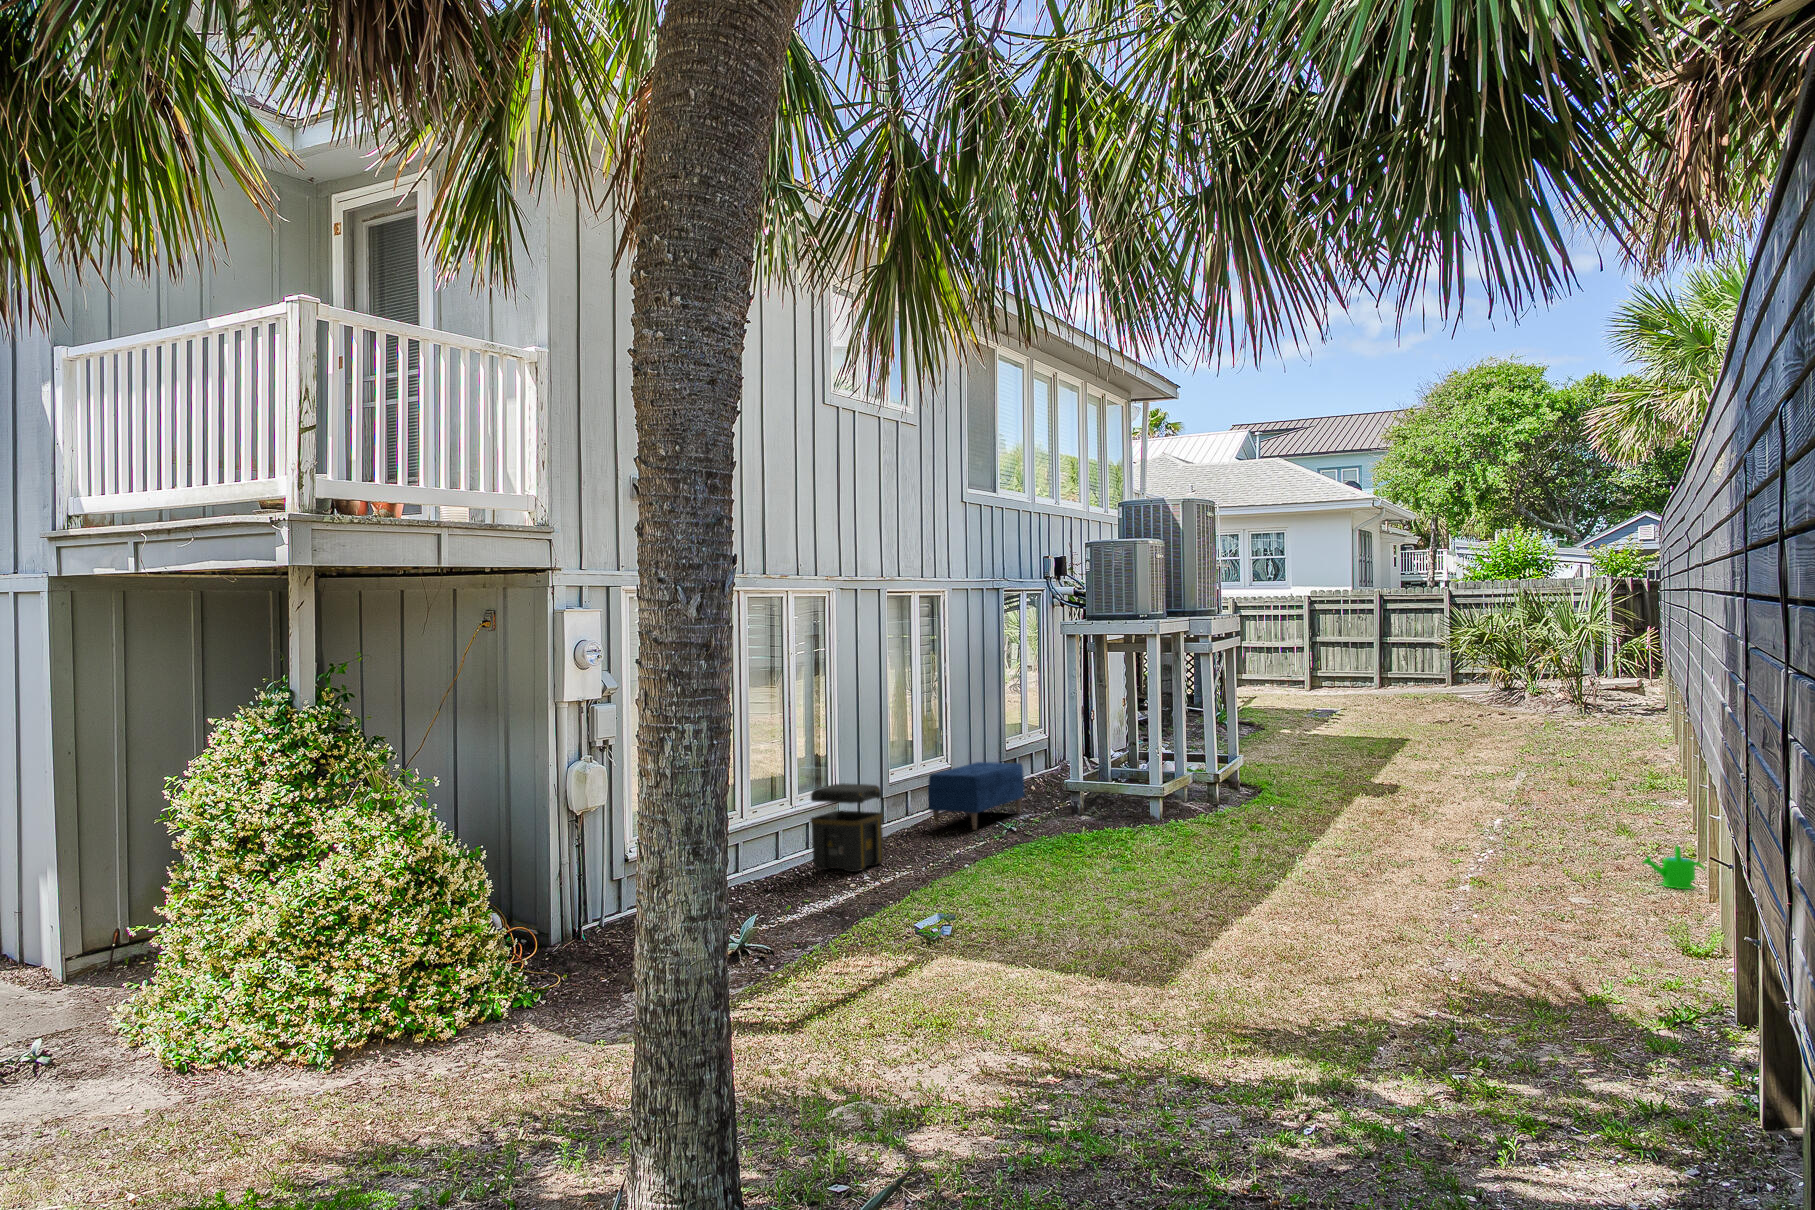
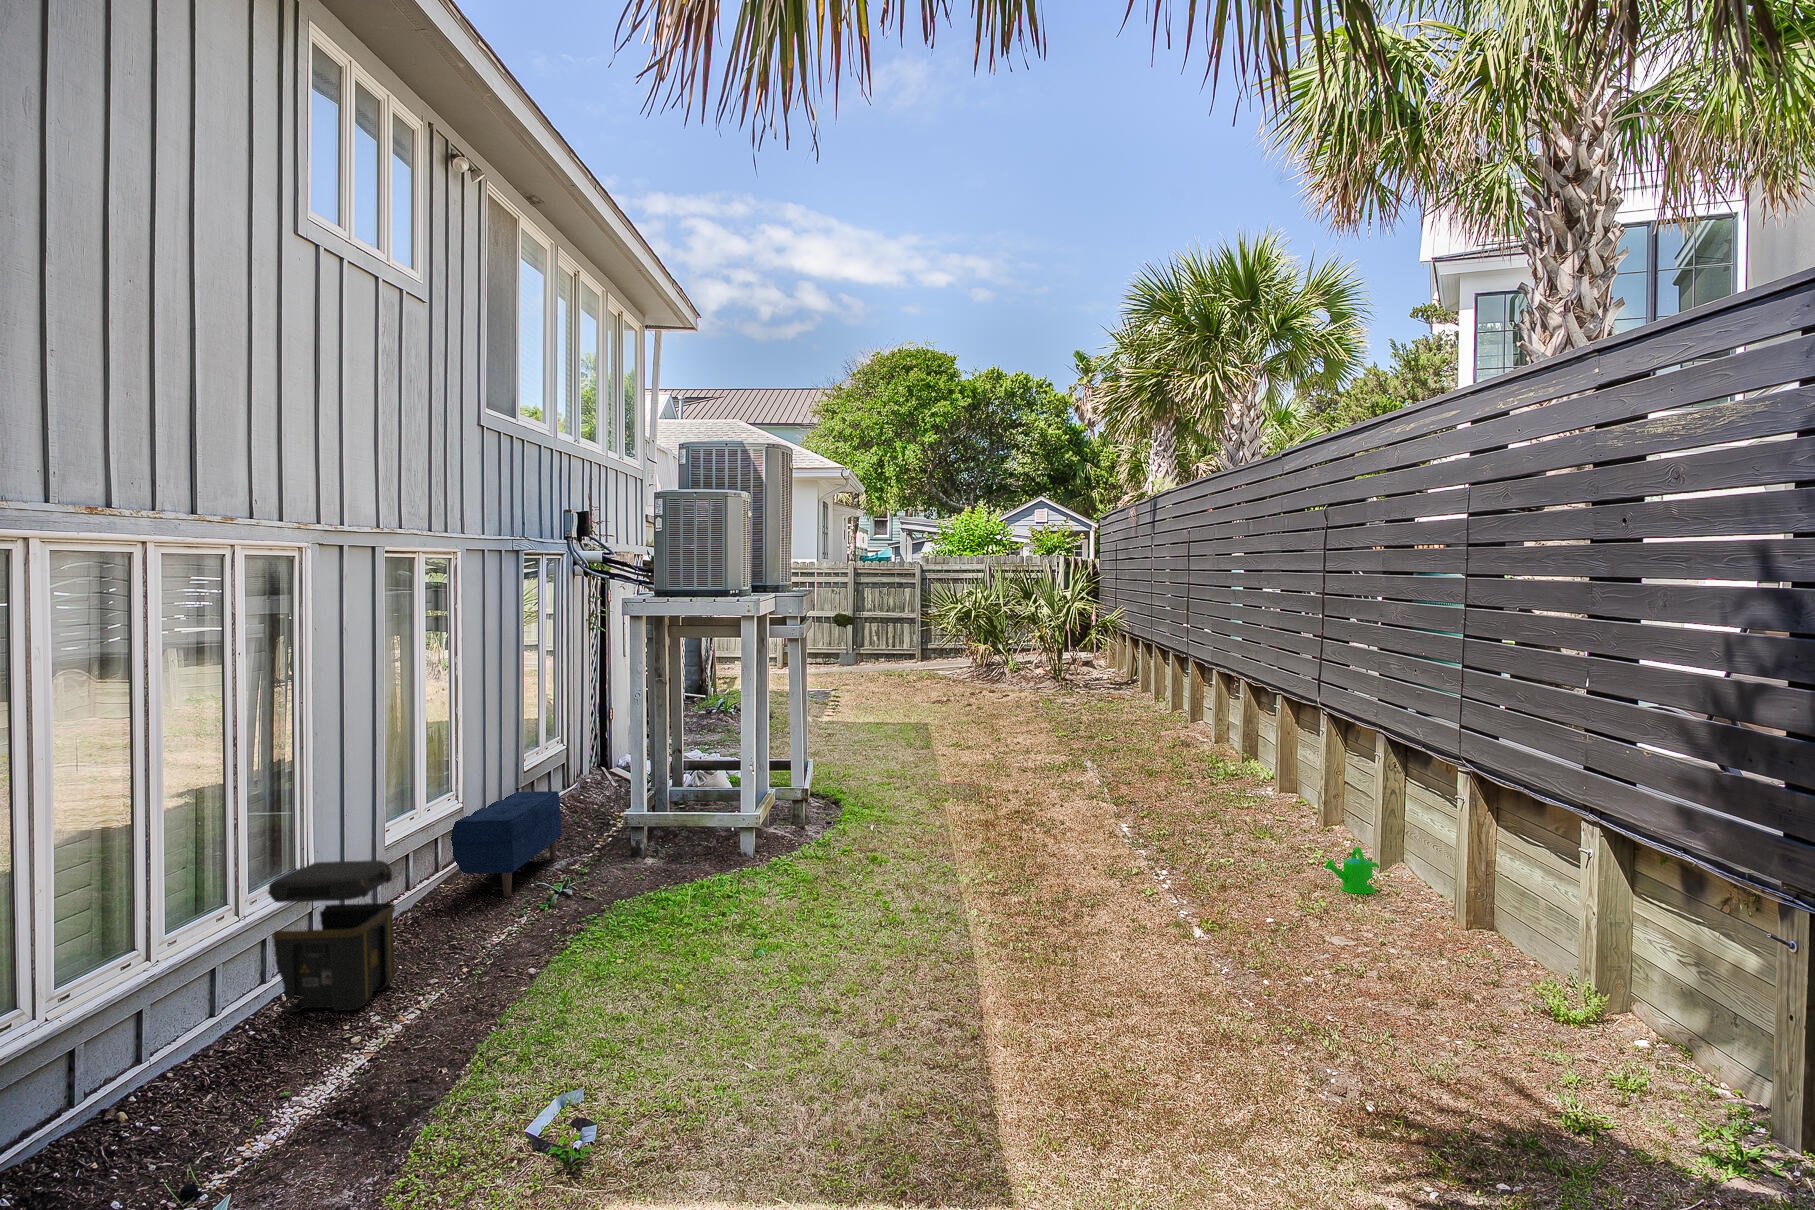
potted tree: none [1355,637,1380,688] -> present [833,613,856,665]

